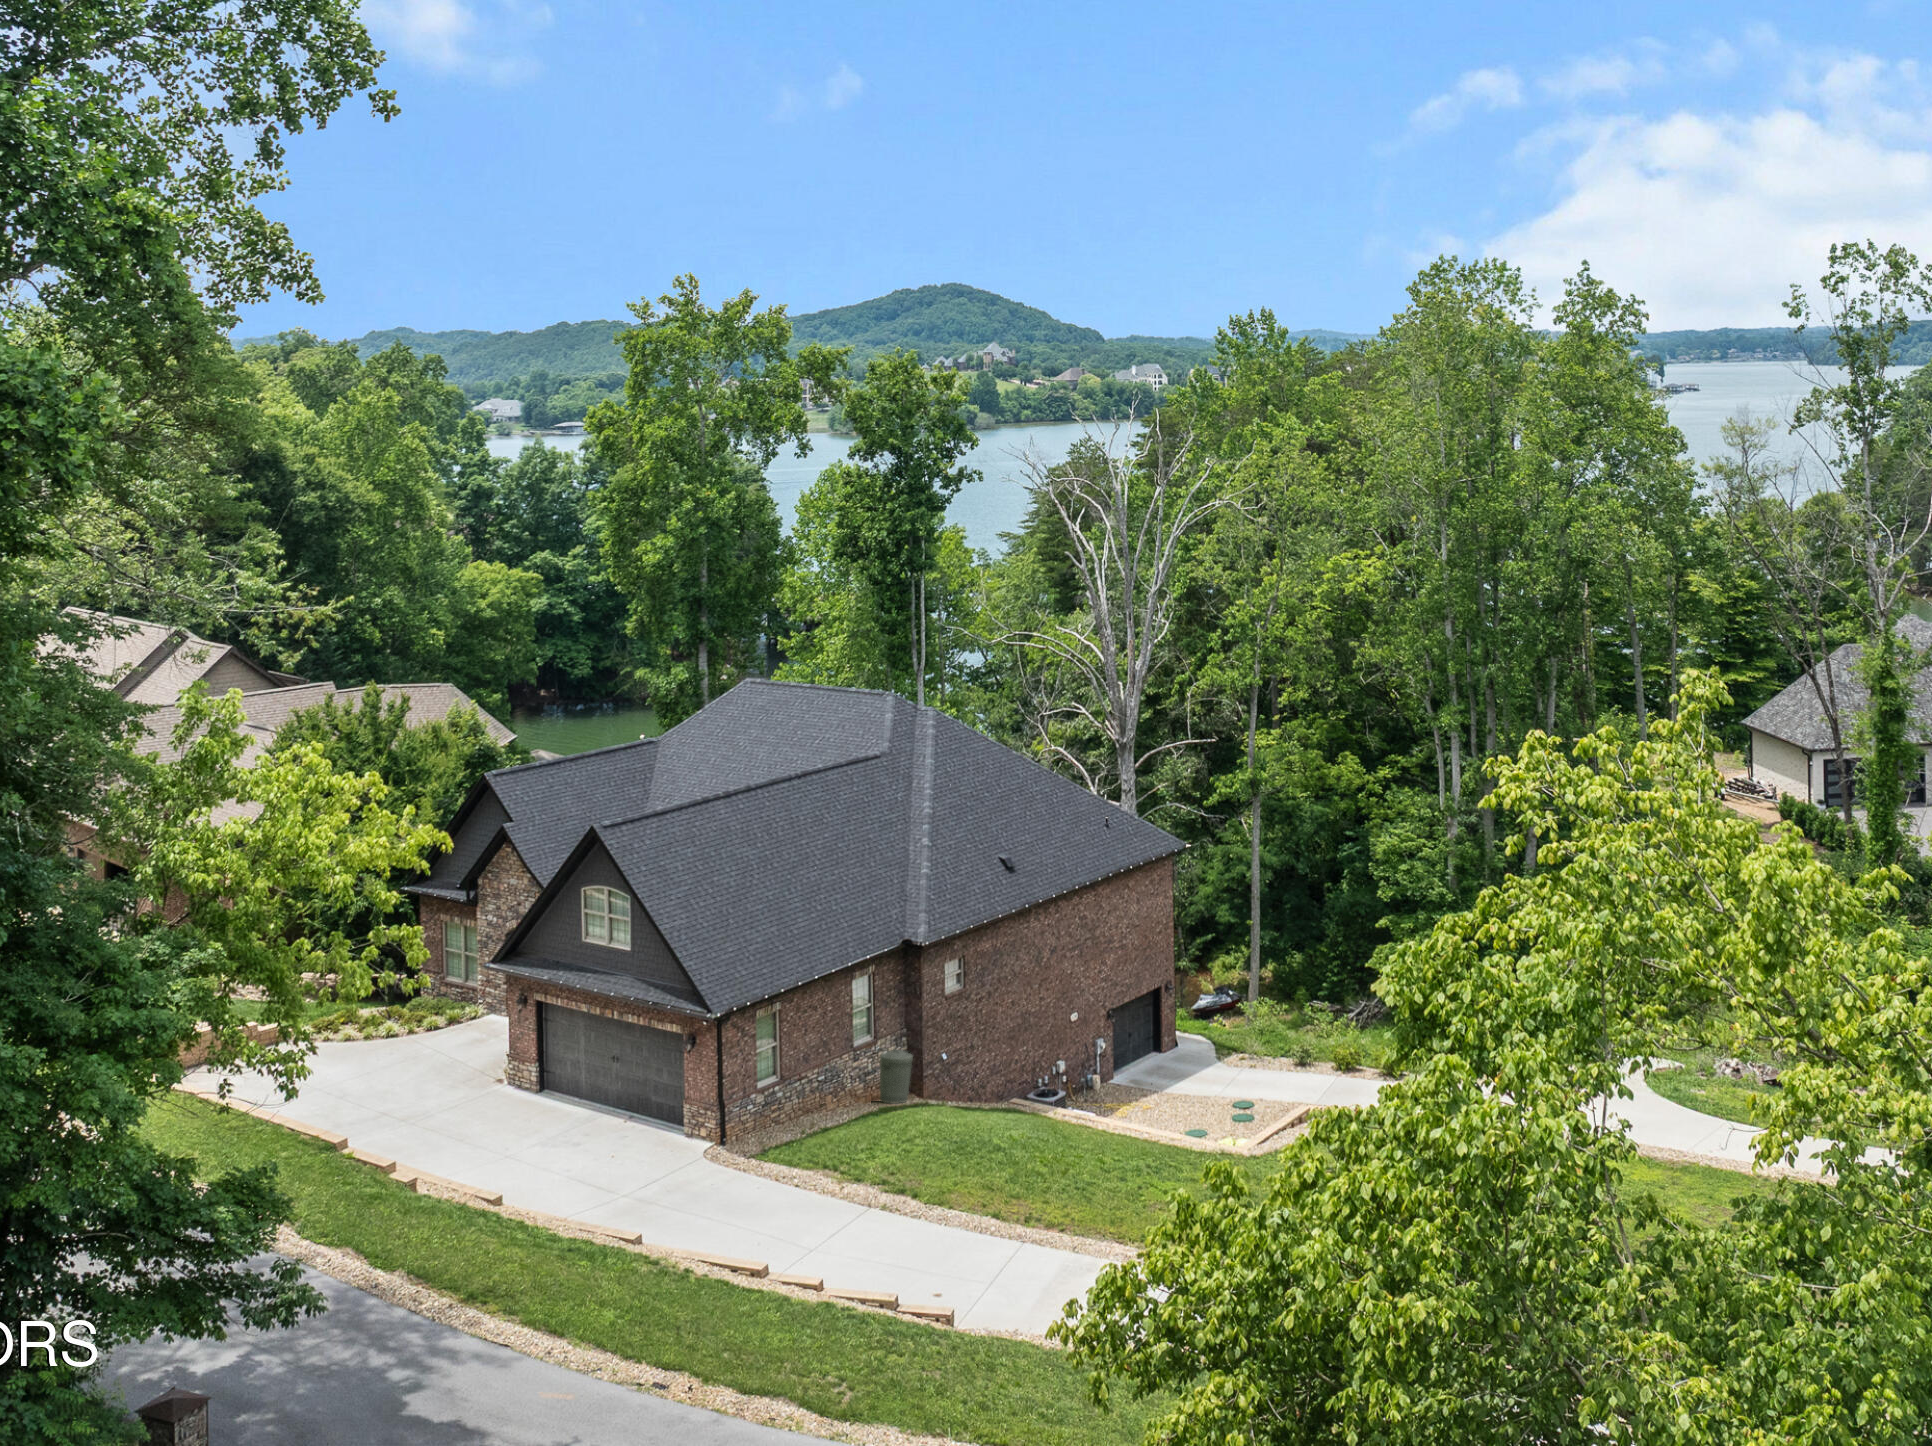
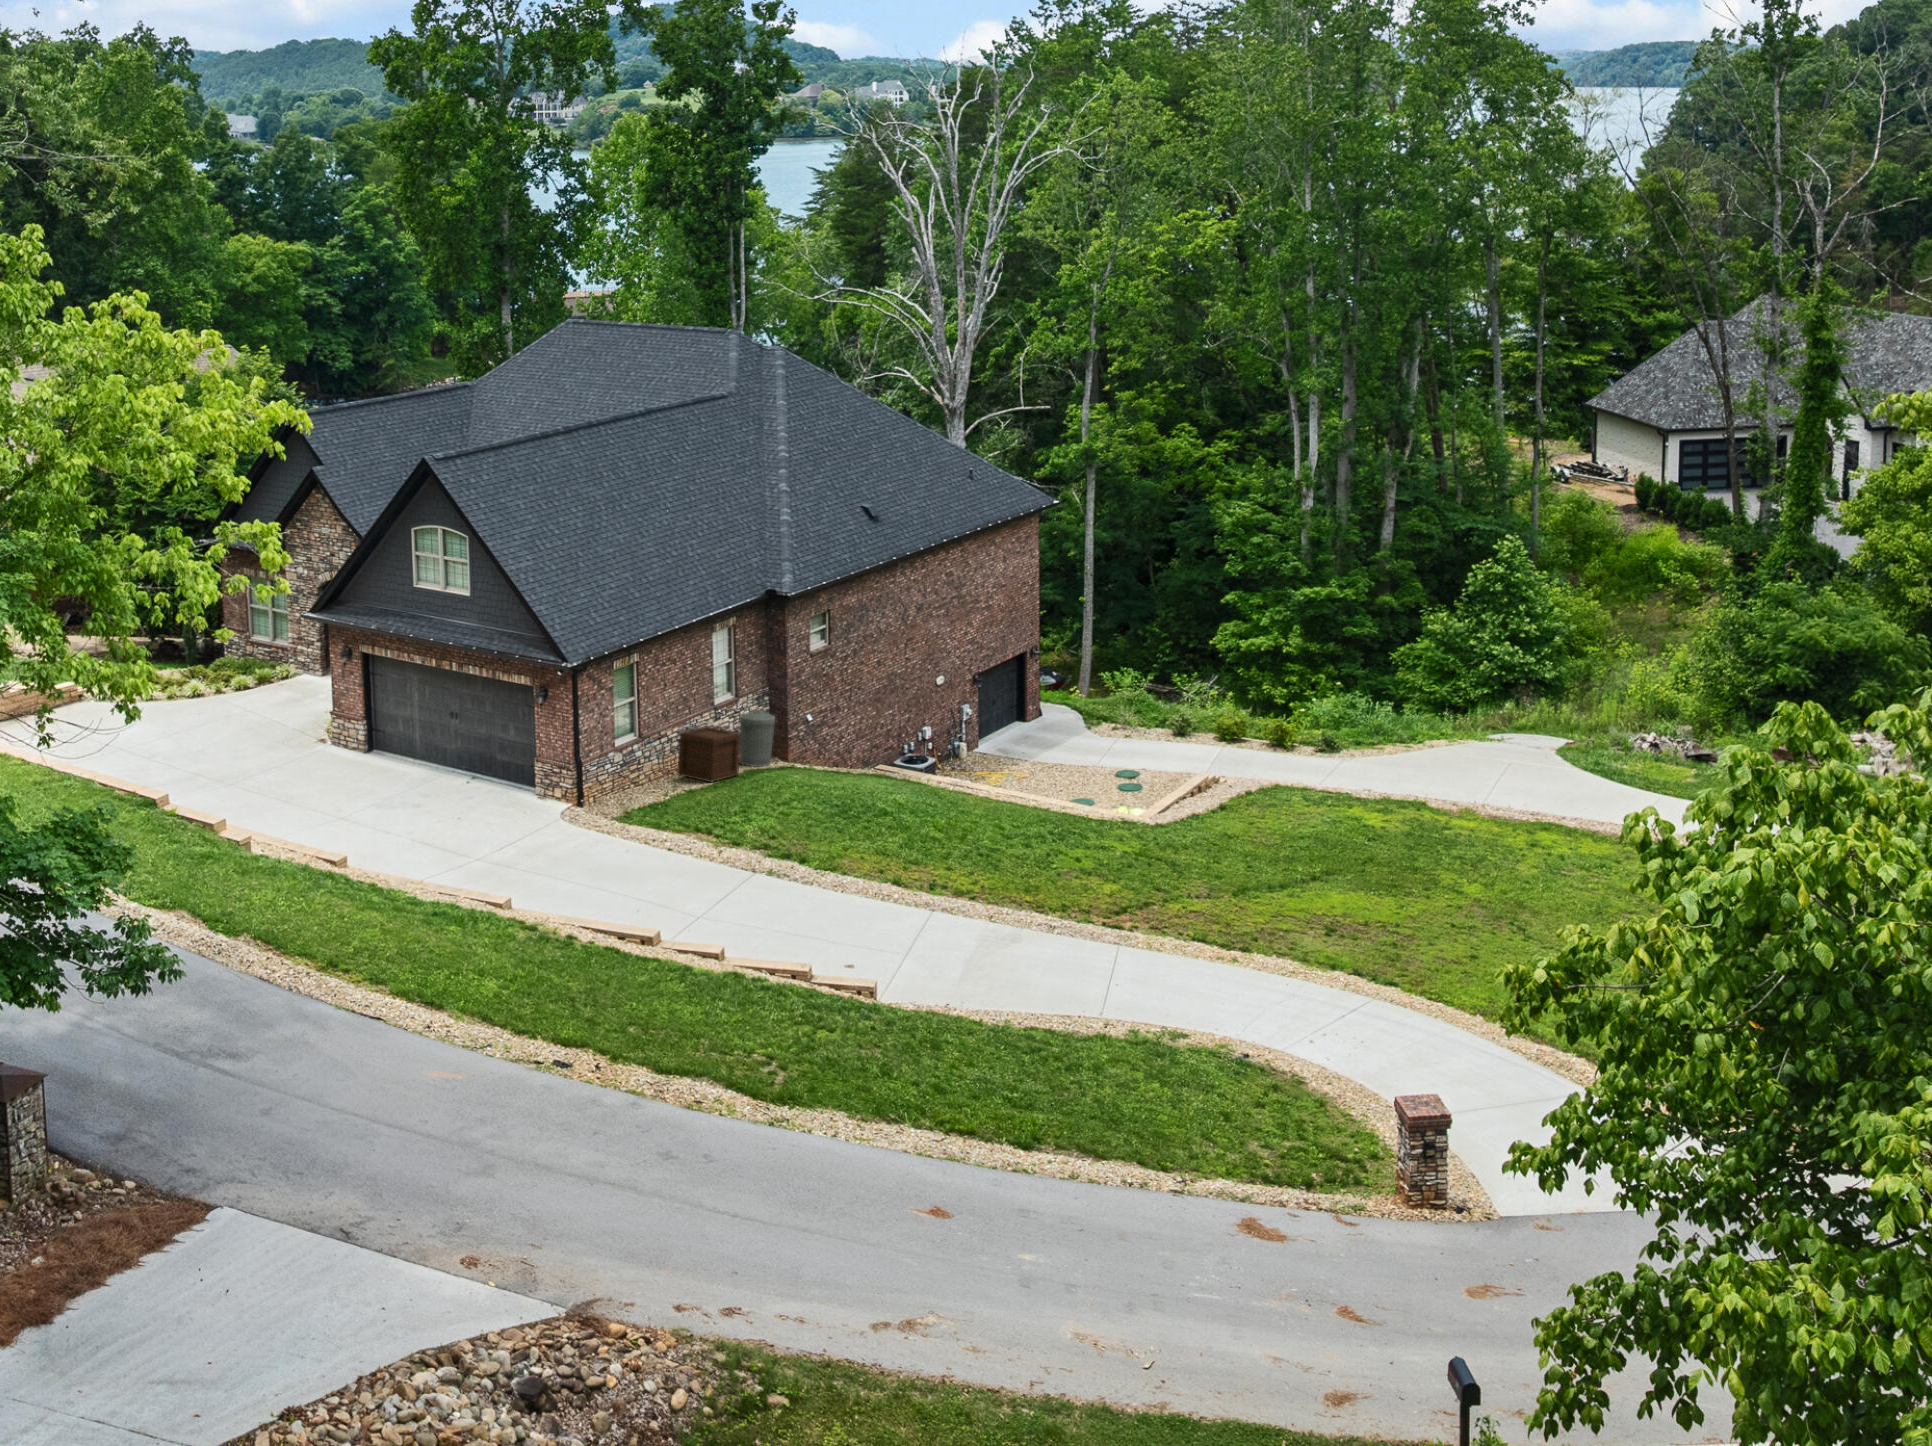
wooden crate: none [820,1066,878,1120] -> present [678,726,740,782]

